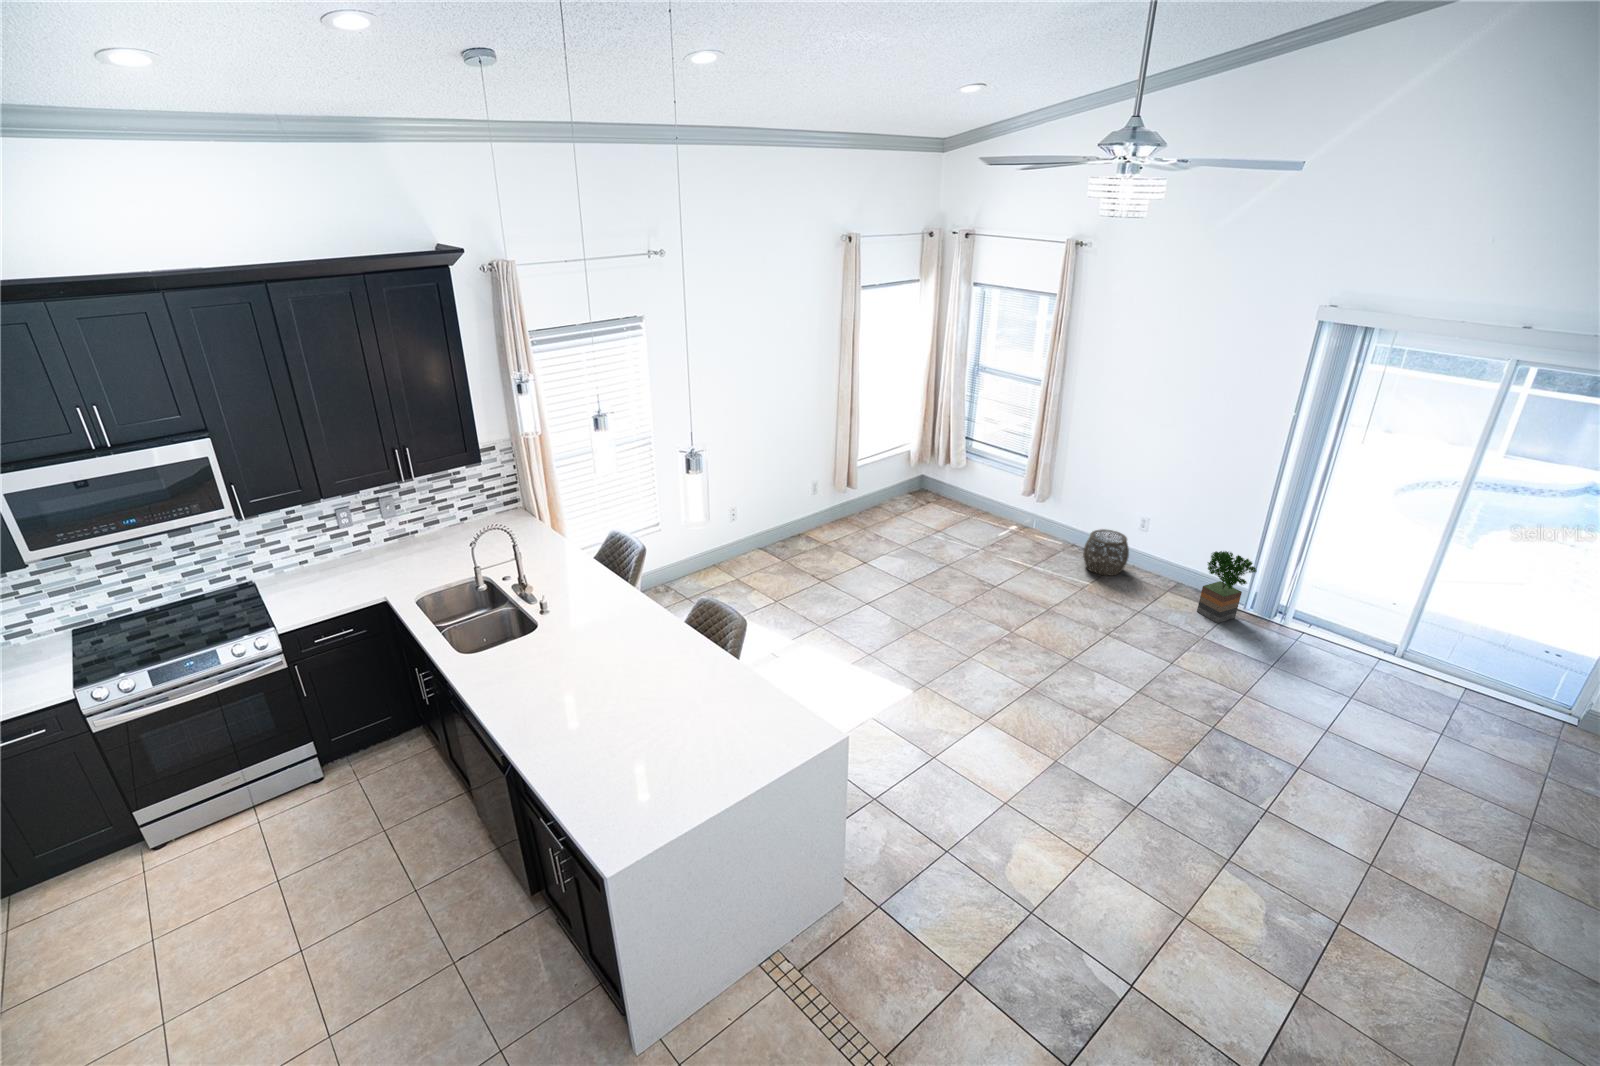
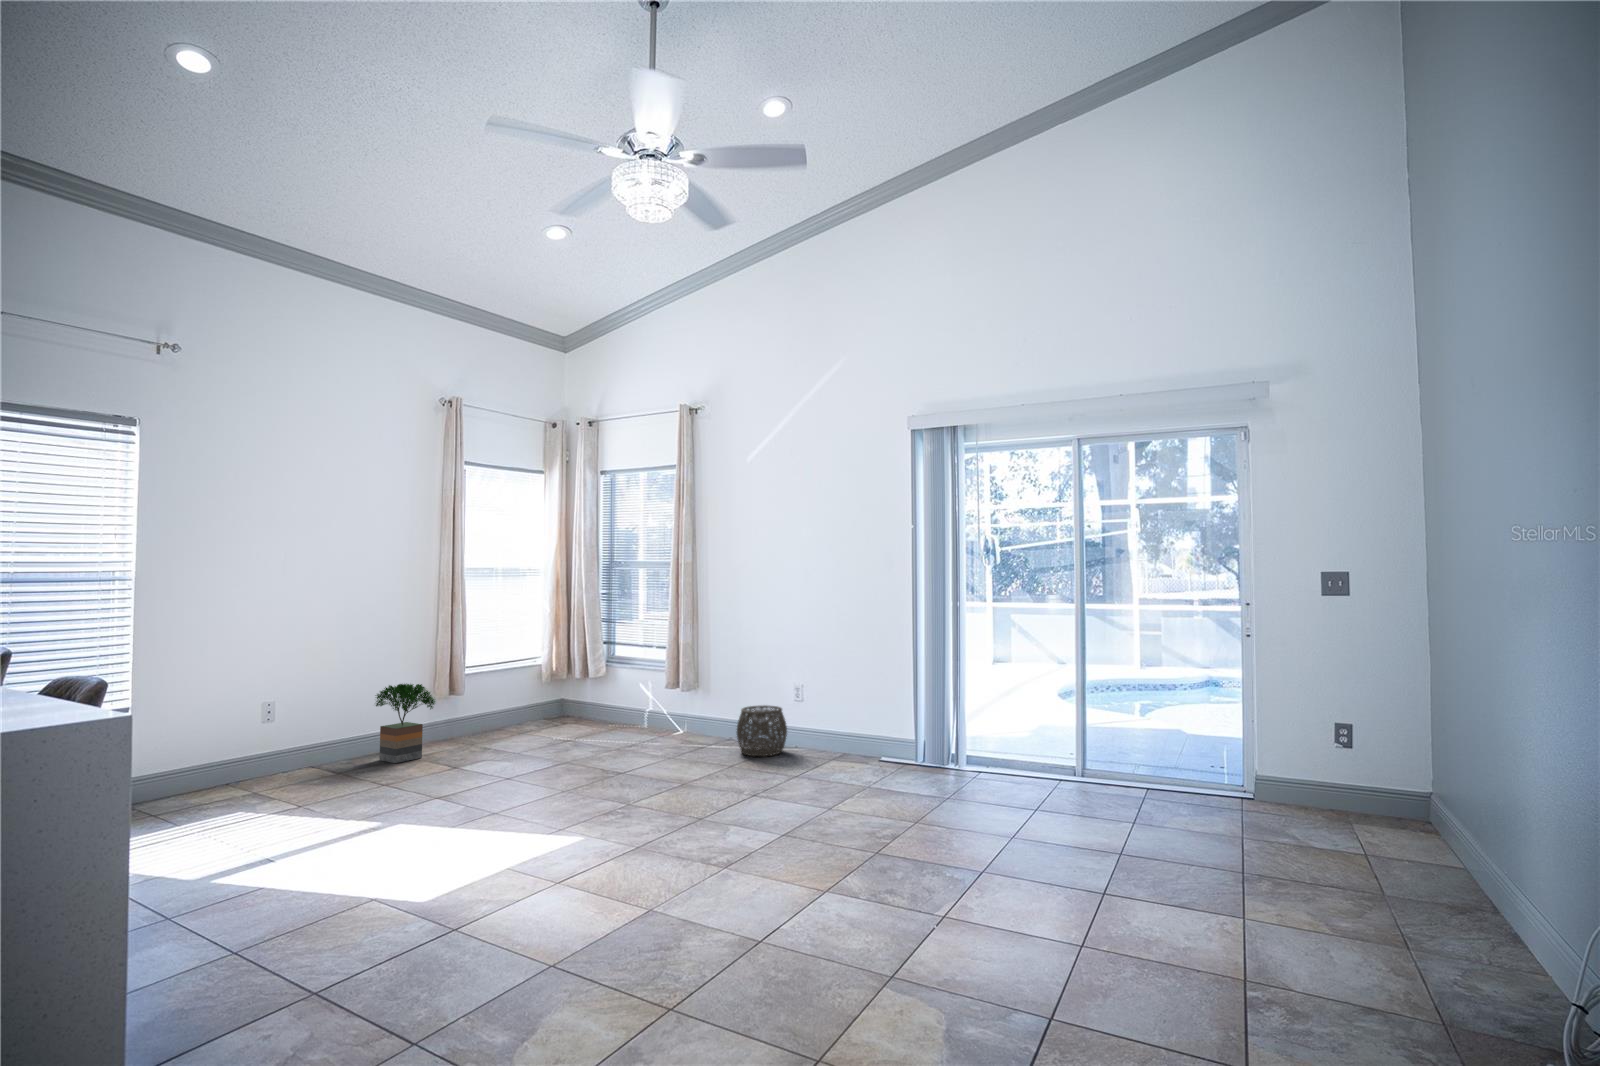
potted tree: present [1197,551,1257,623] -> present [376,684,436,763]

